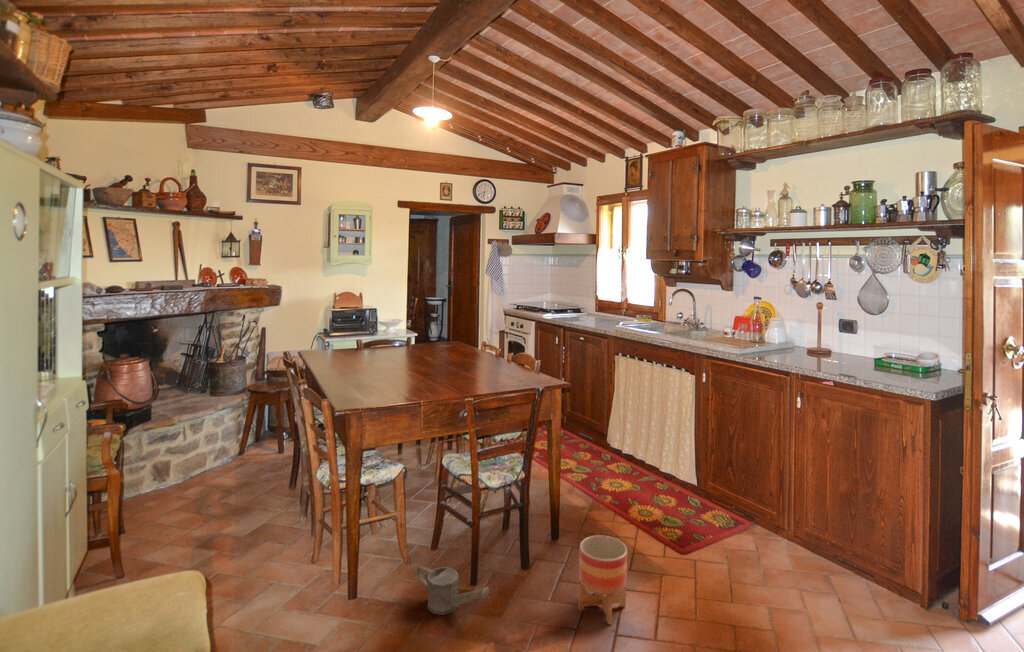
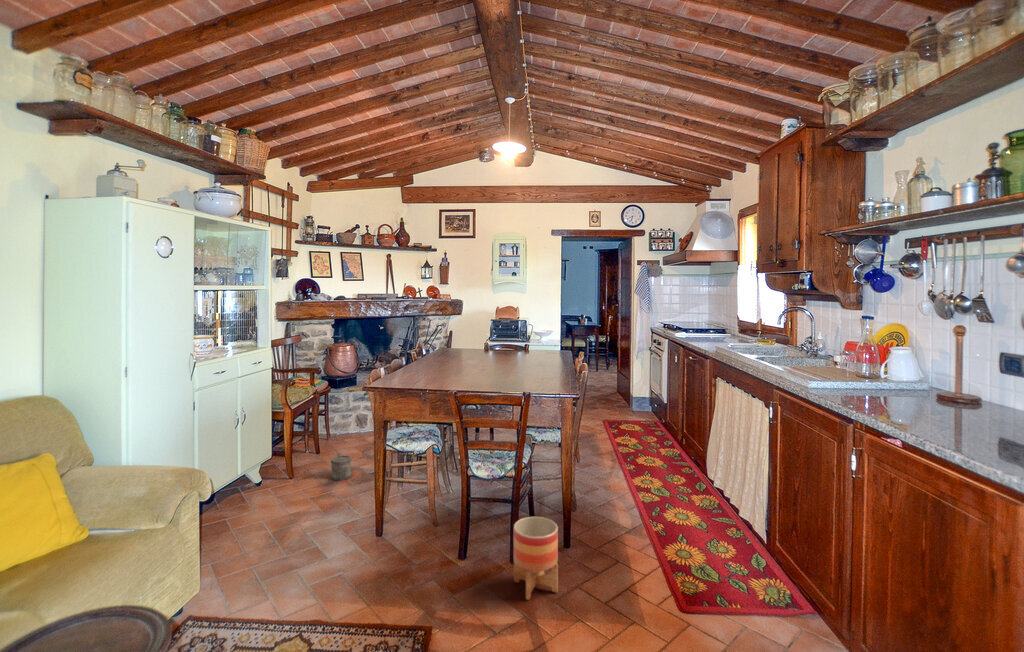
watering can: present [417,566,488,615] -> present [331,453,352,480]

